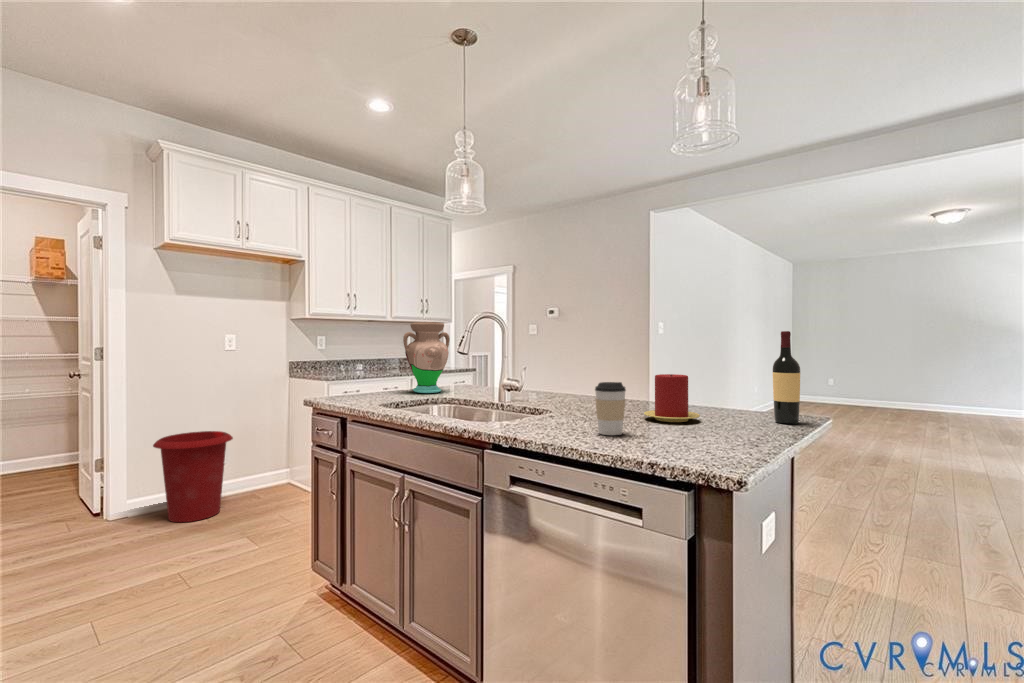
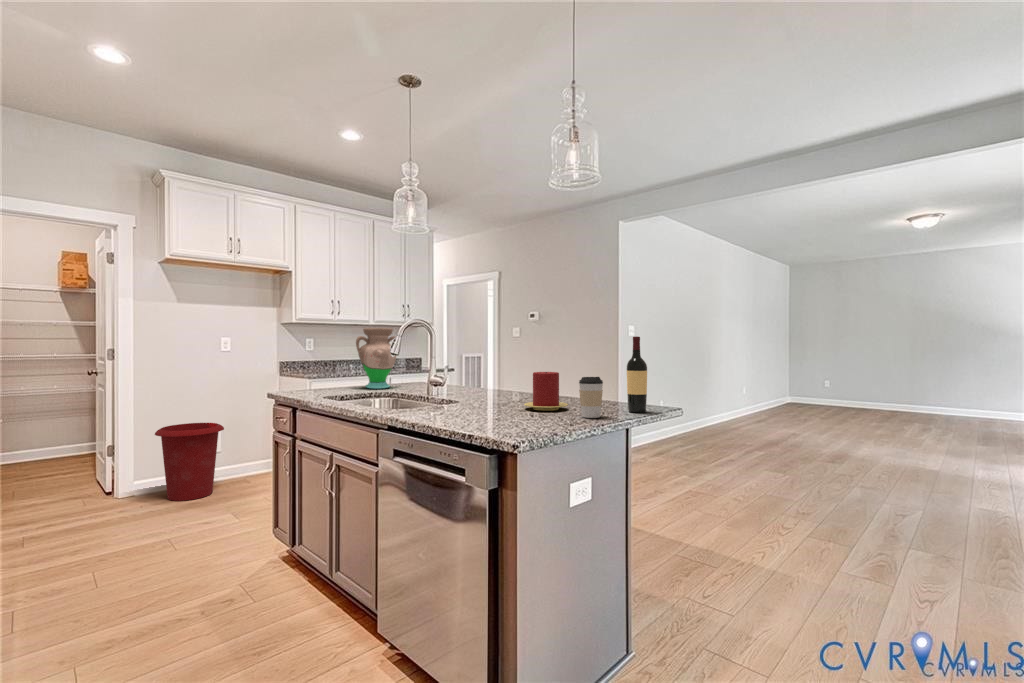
coffee cup: present [595,382,626,435] -> present [579,377,603,418]

